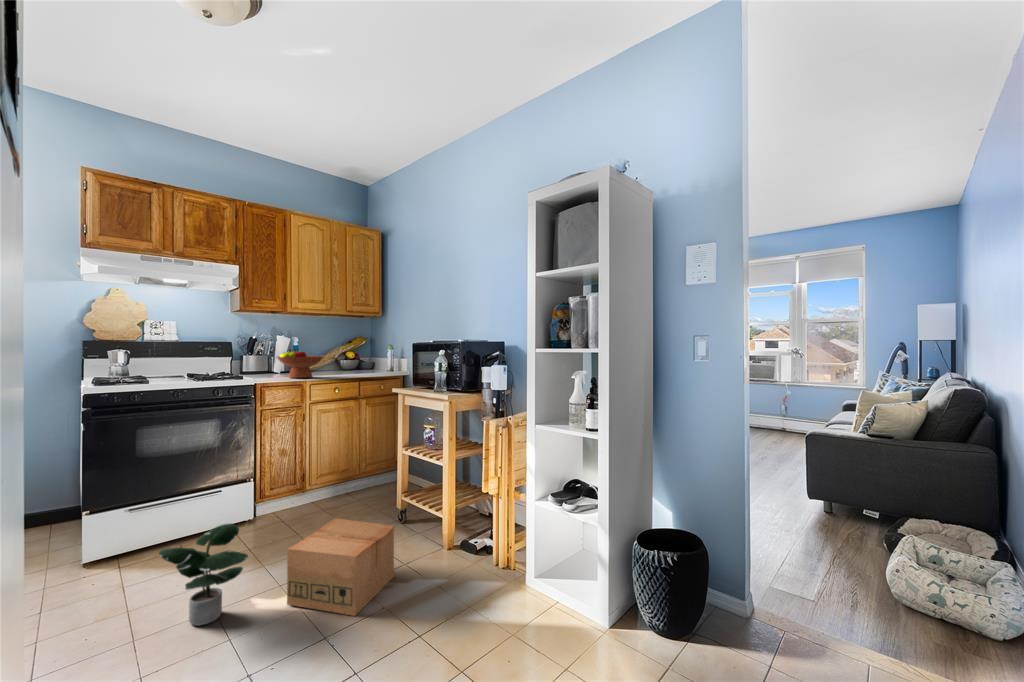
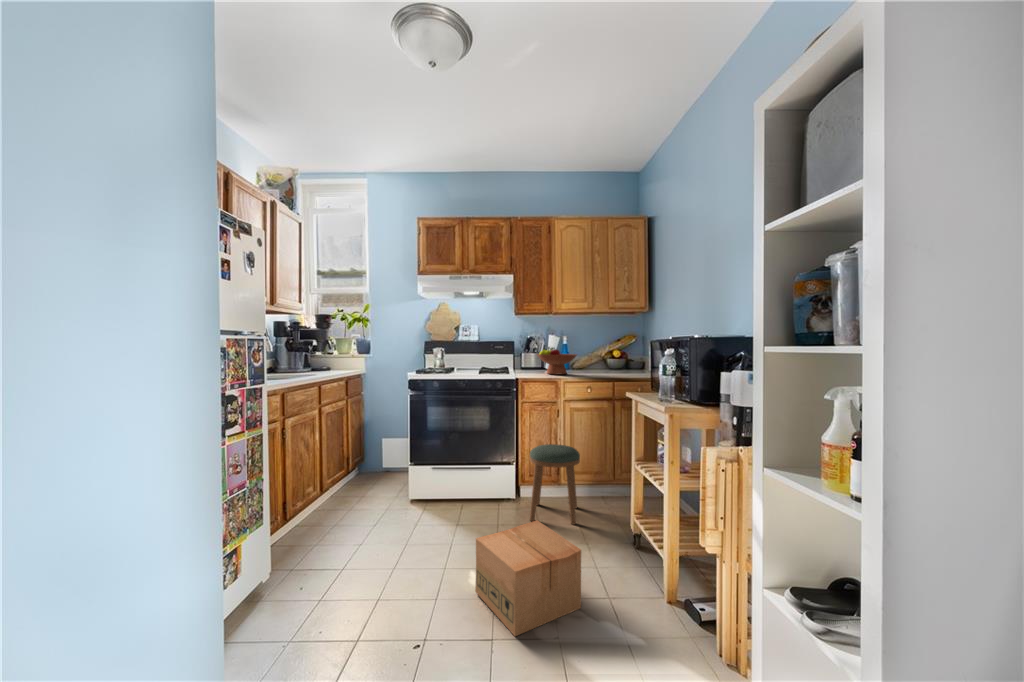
stool: none [284,450,341,534] -> present [530,444,580,525]
potted plant: present [159,524,248,626] -> none [390,498,452,581]

